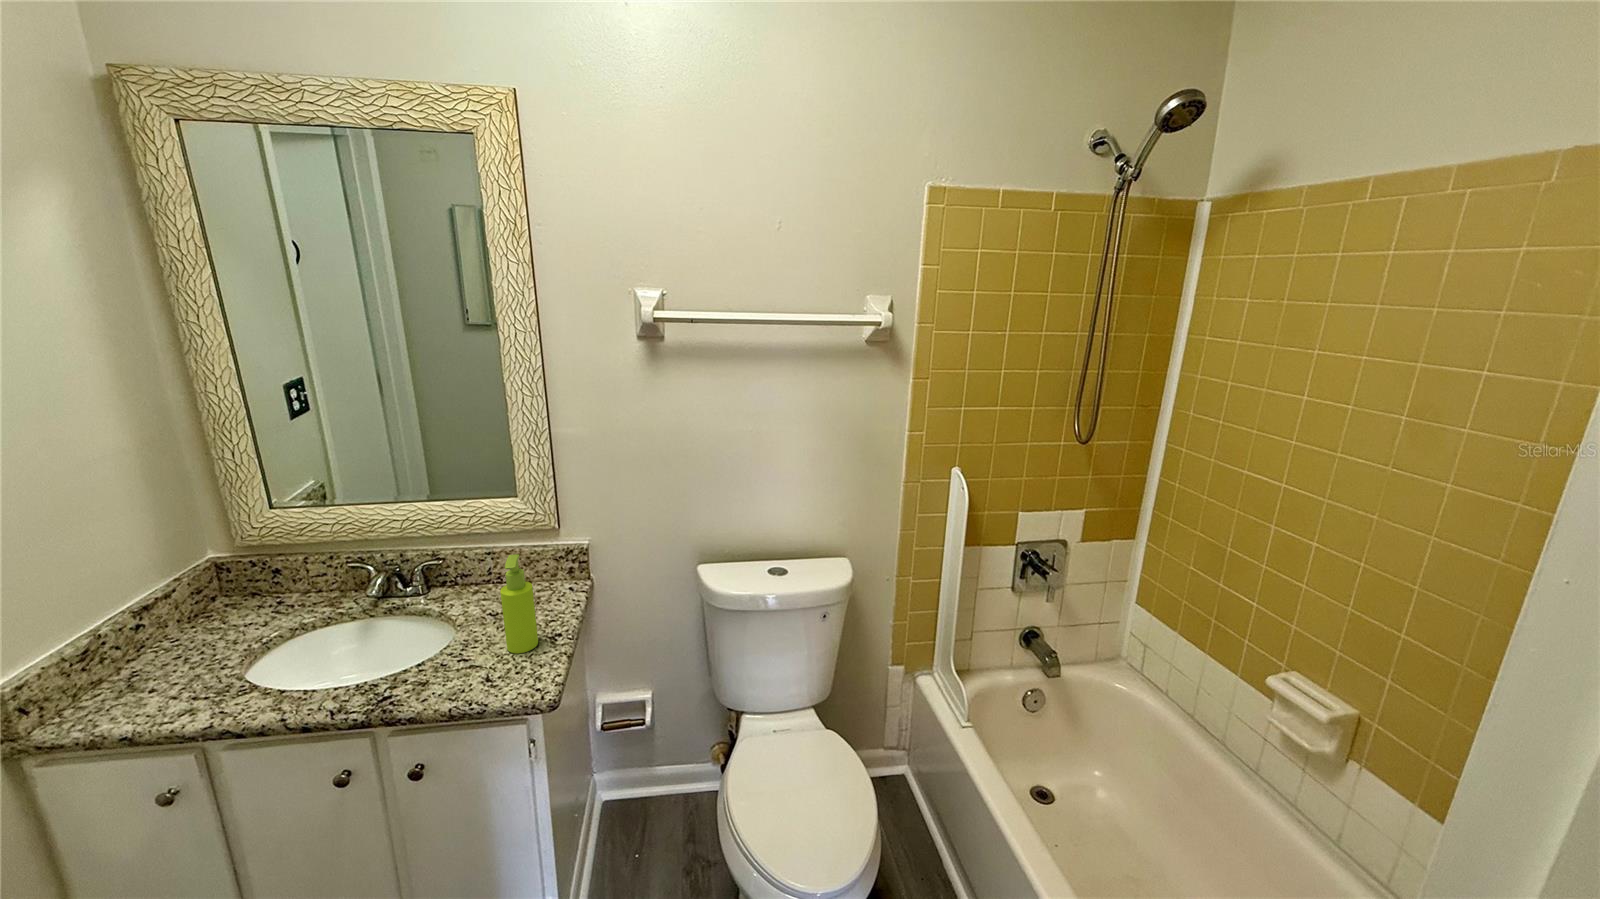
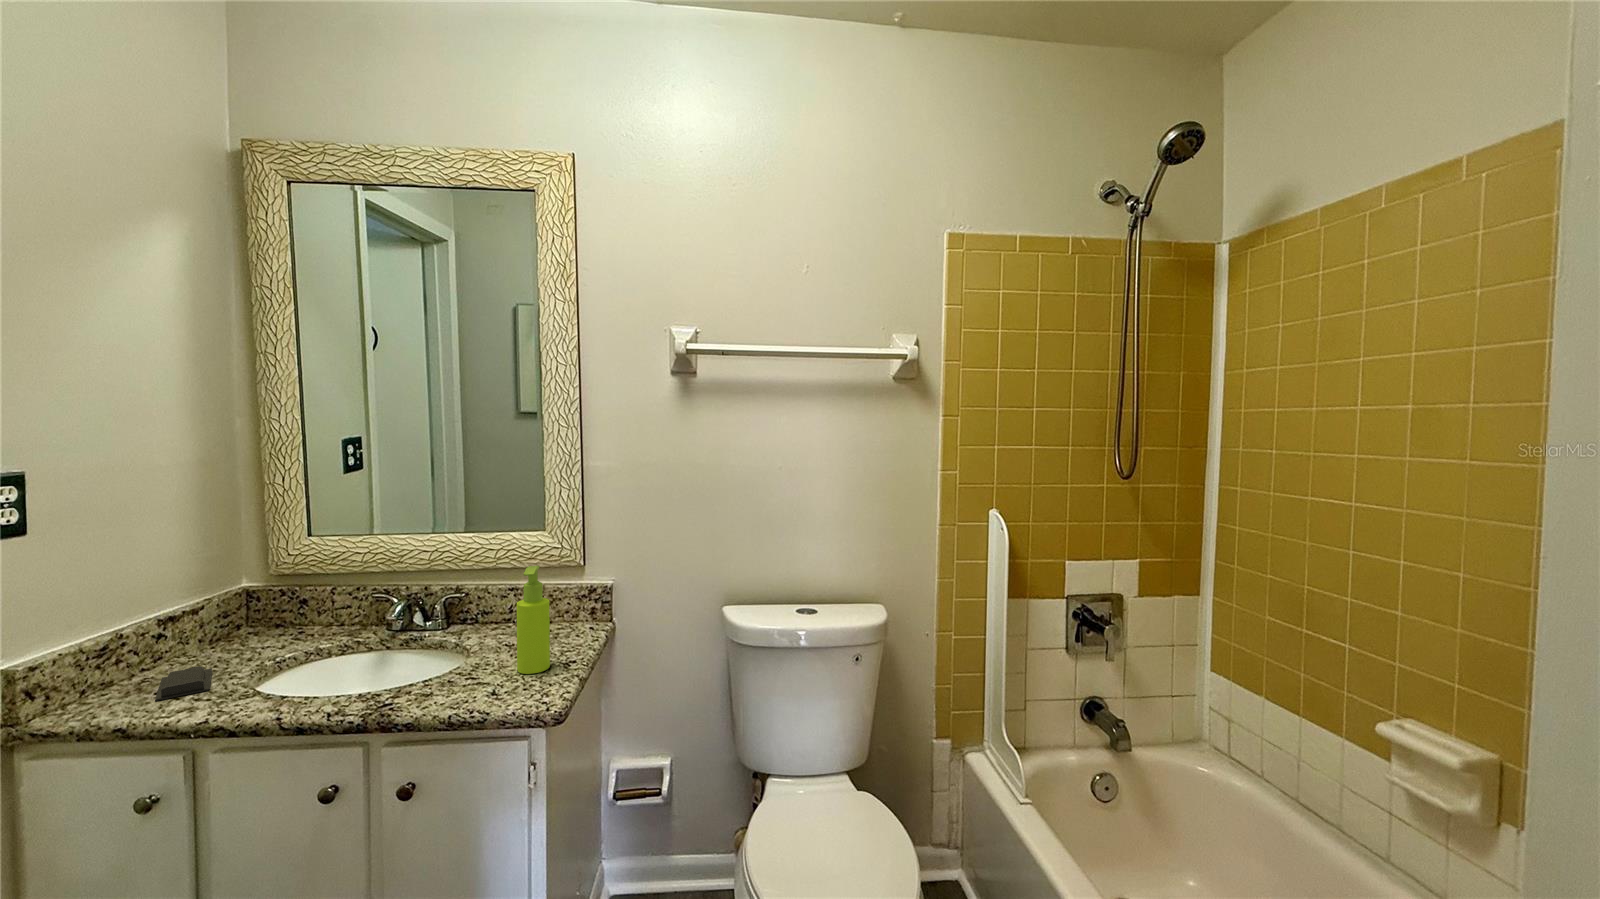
soap bar: none [150,656,204,702] -> present [155,666,212,701]

